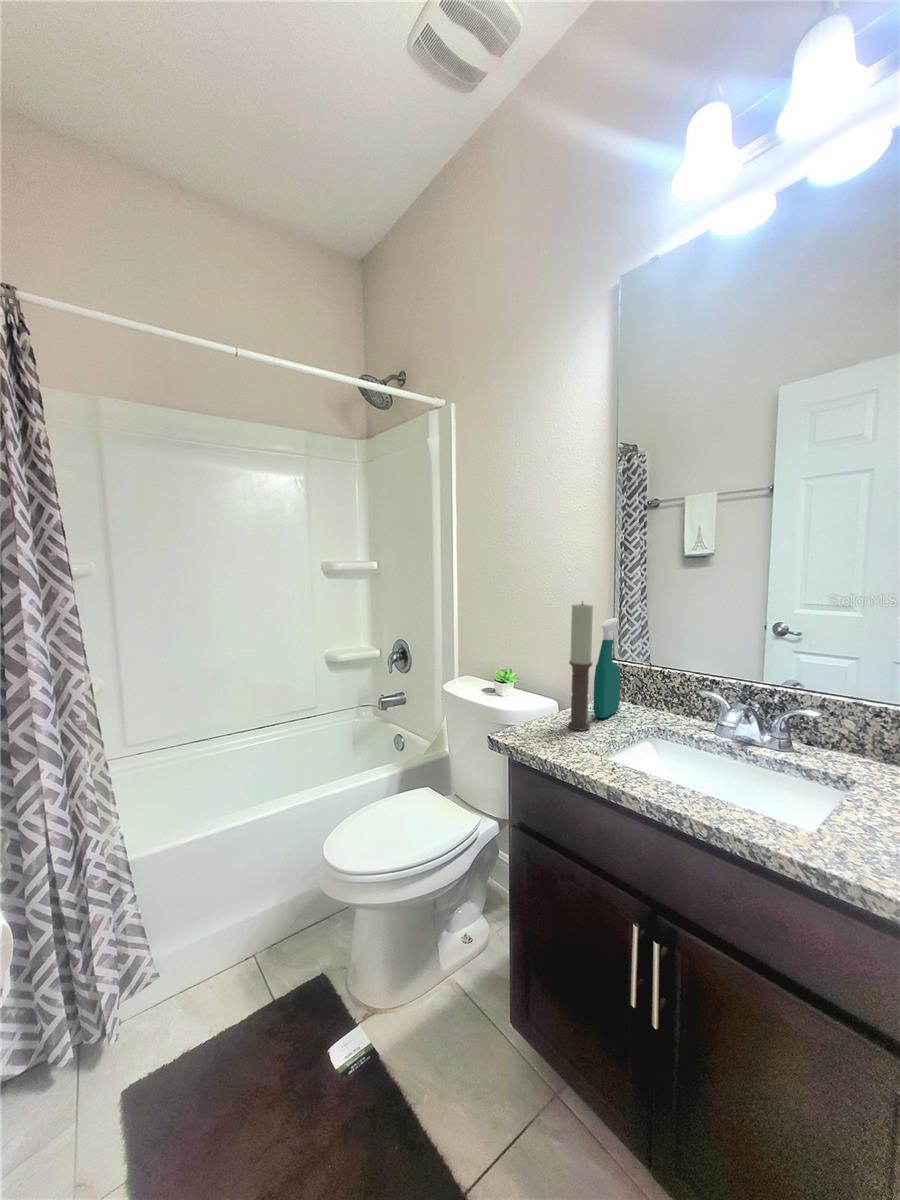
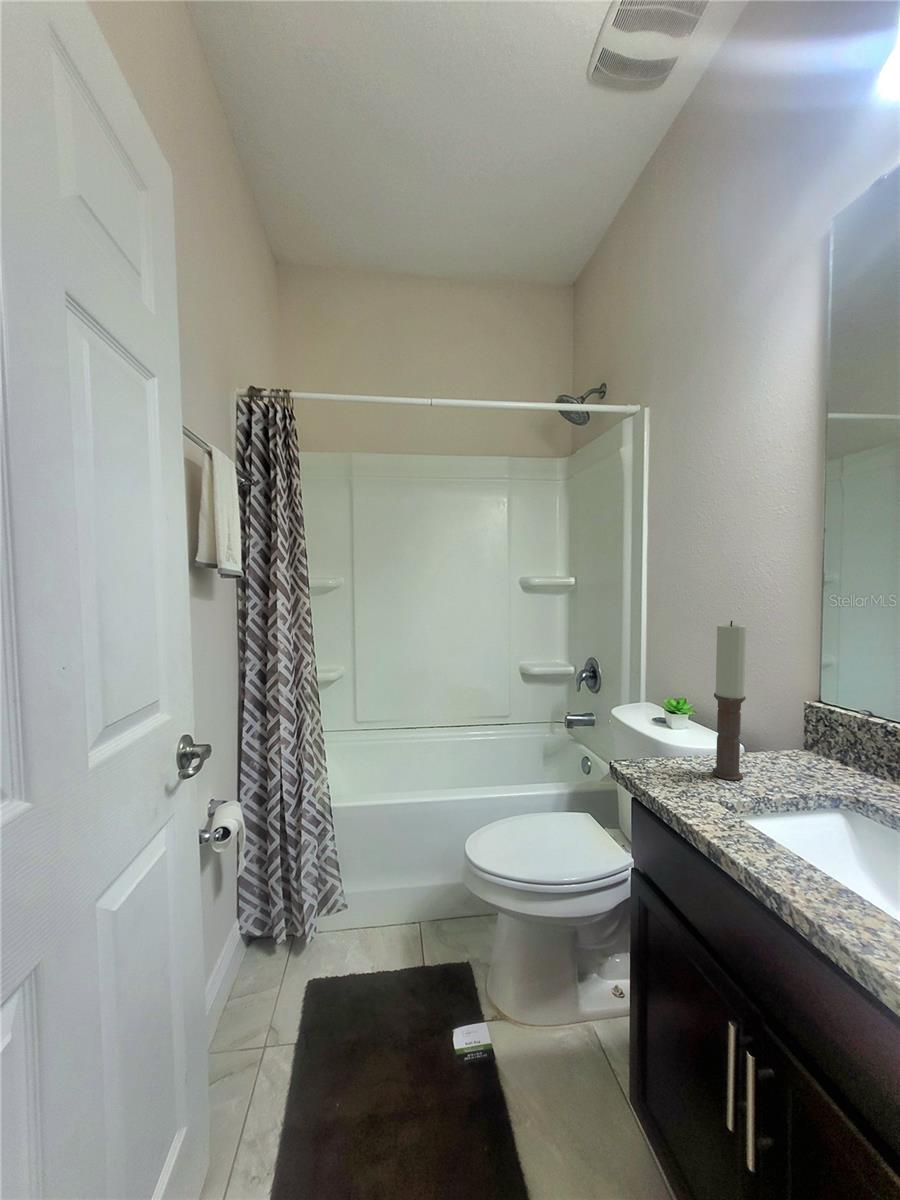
spray bottle: present [593,618,620,718] -> none [758,646,808,773]

